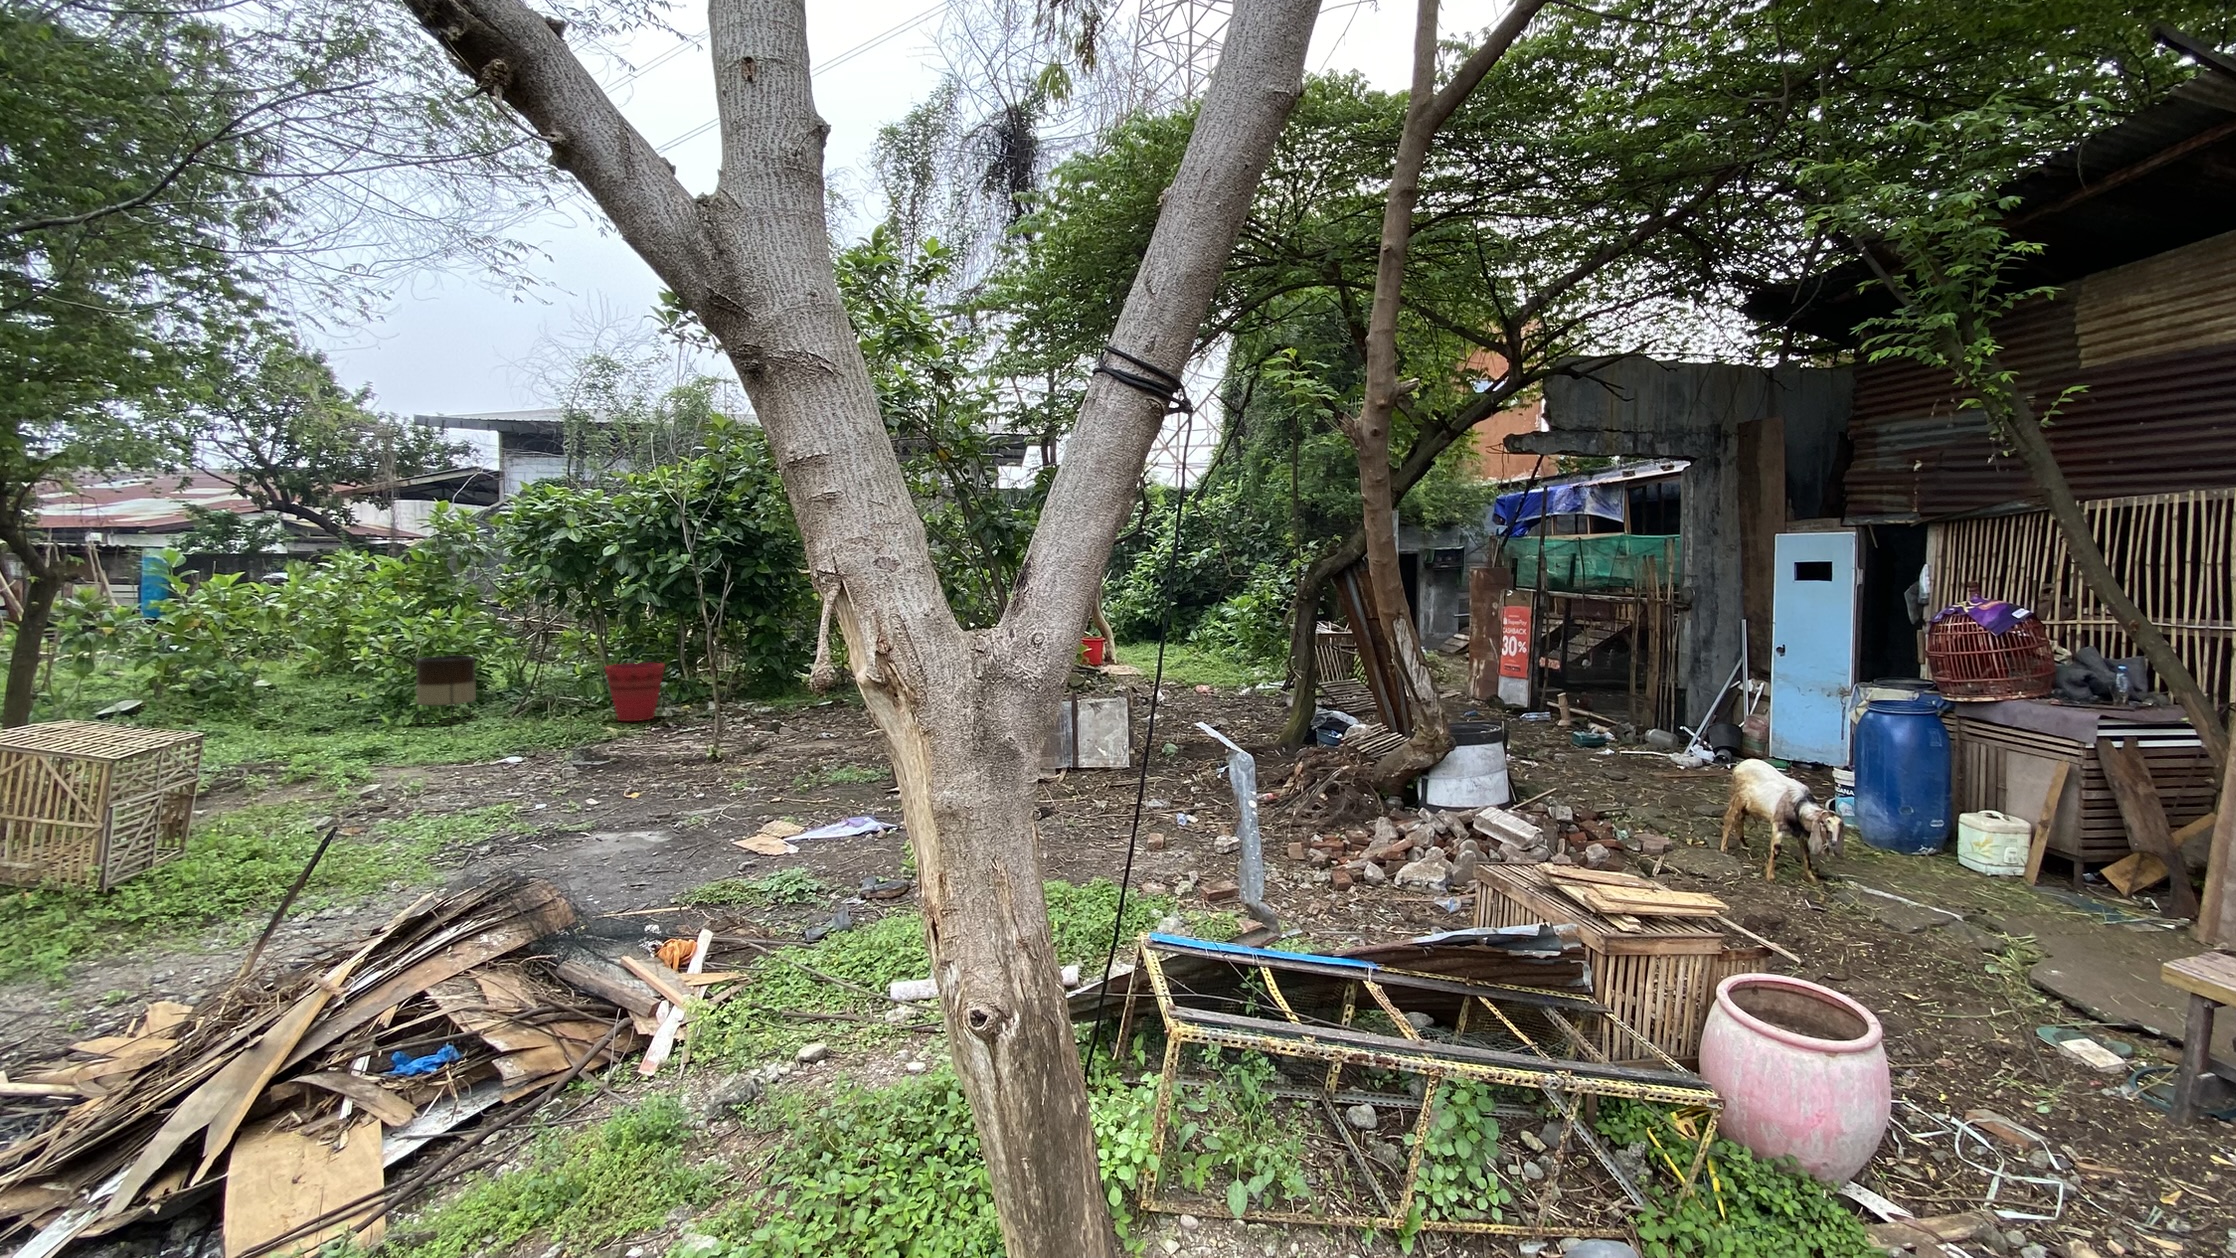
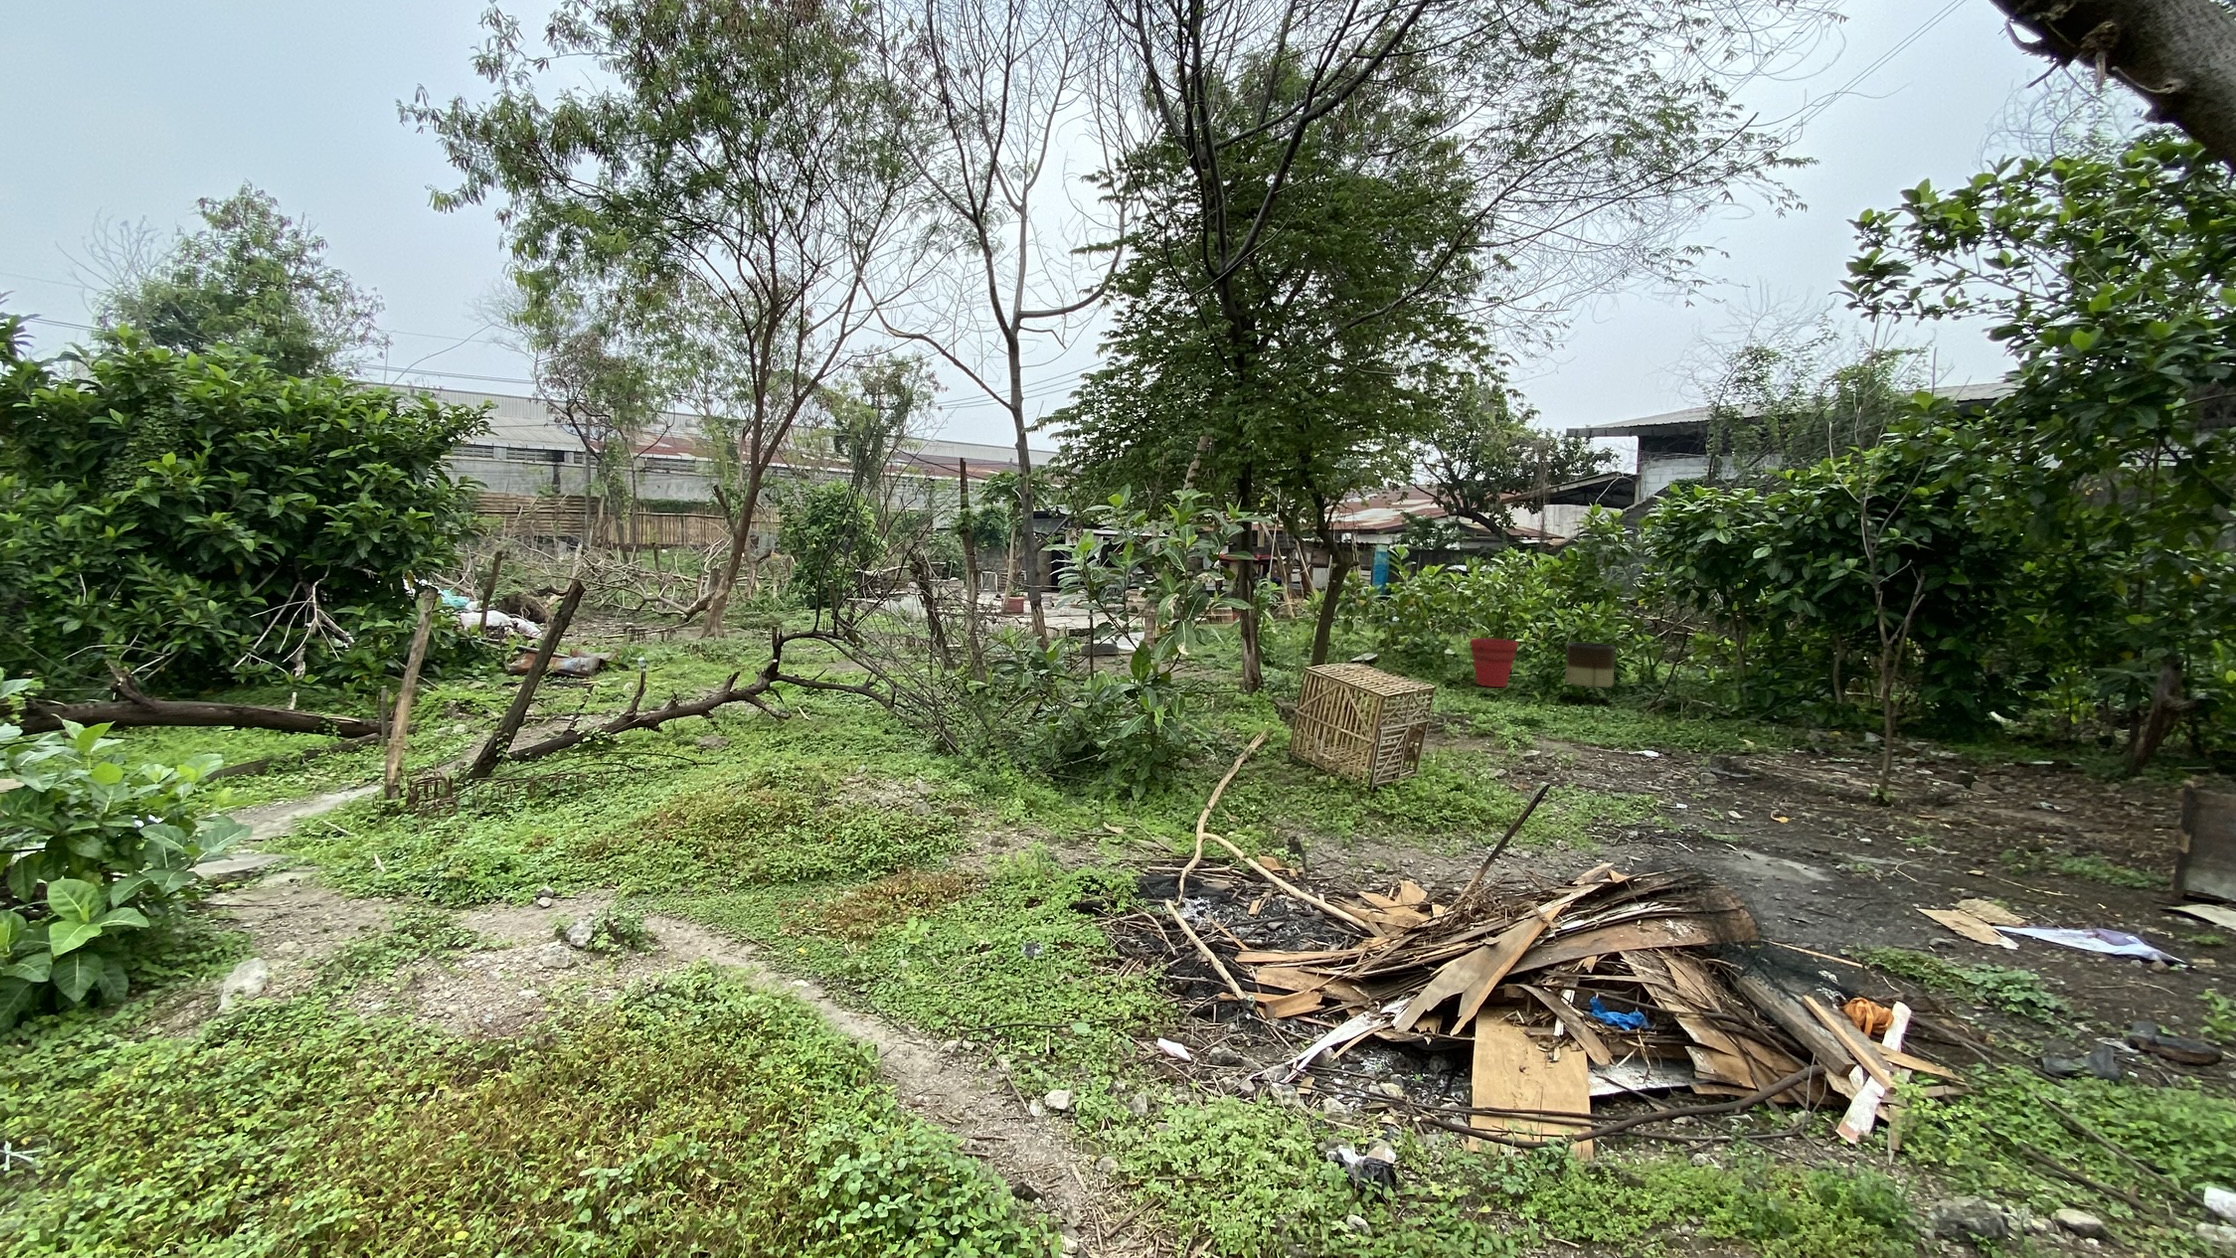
bucket: present [605,663,665,721] -> present [1470,638,1518,687]

